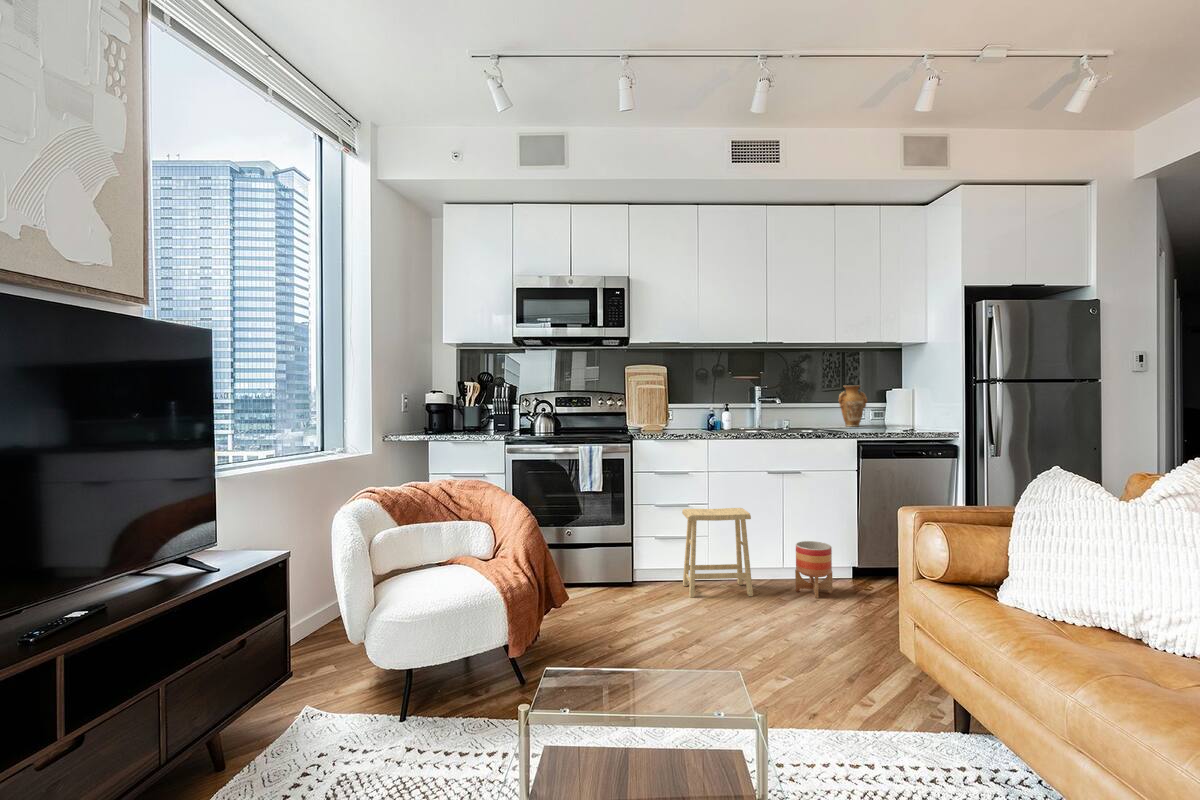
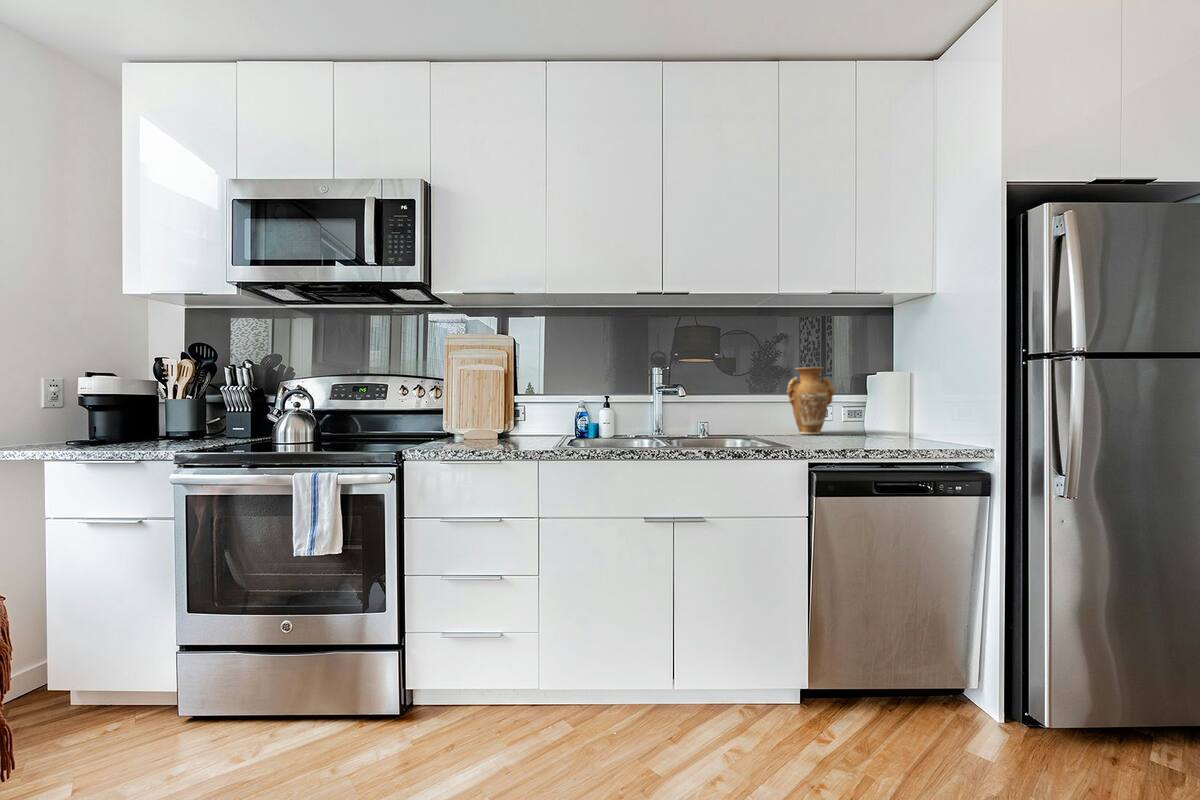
footstool: present [682,508,753,598] -> none [471,585,593,765]
planter: present [795,541,833,598] -> none [680,650,748,774]

